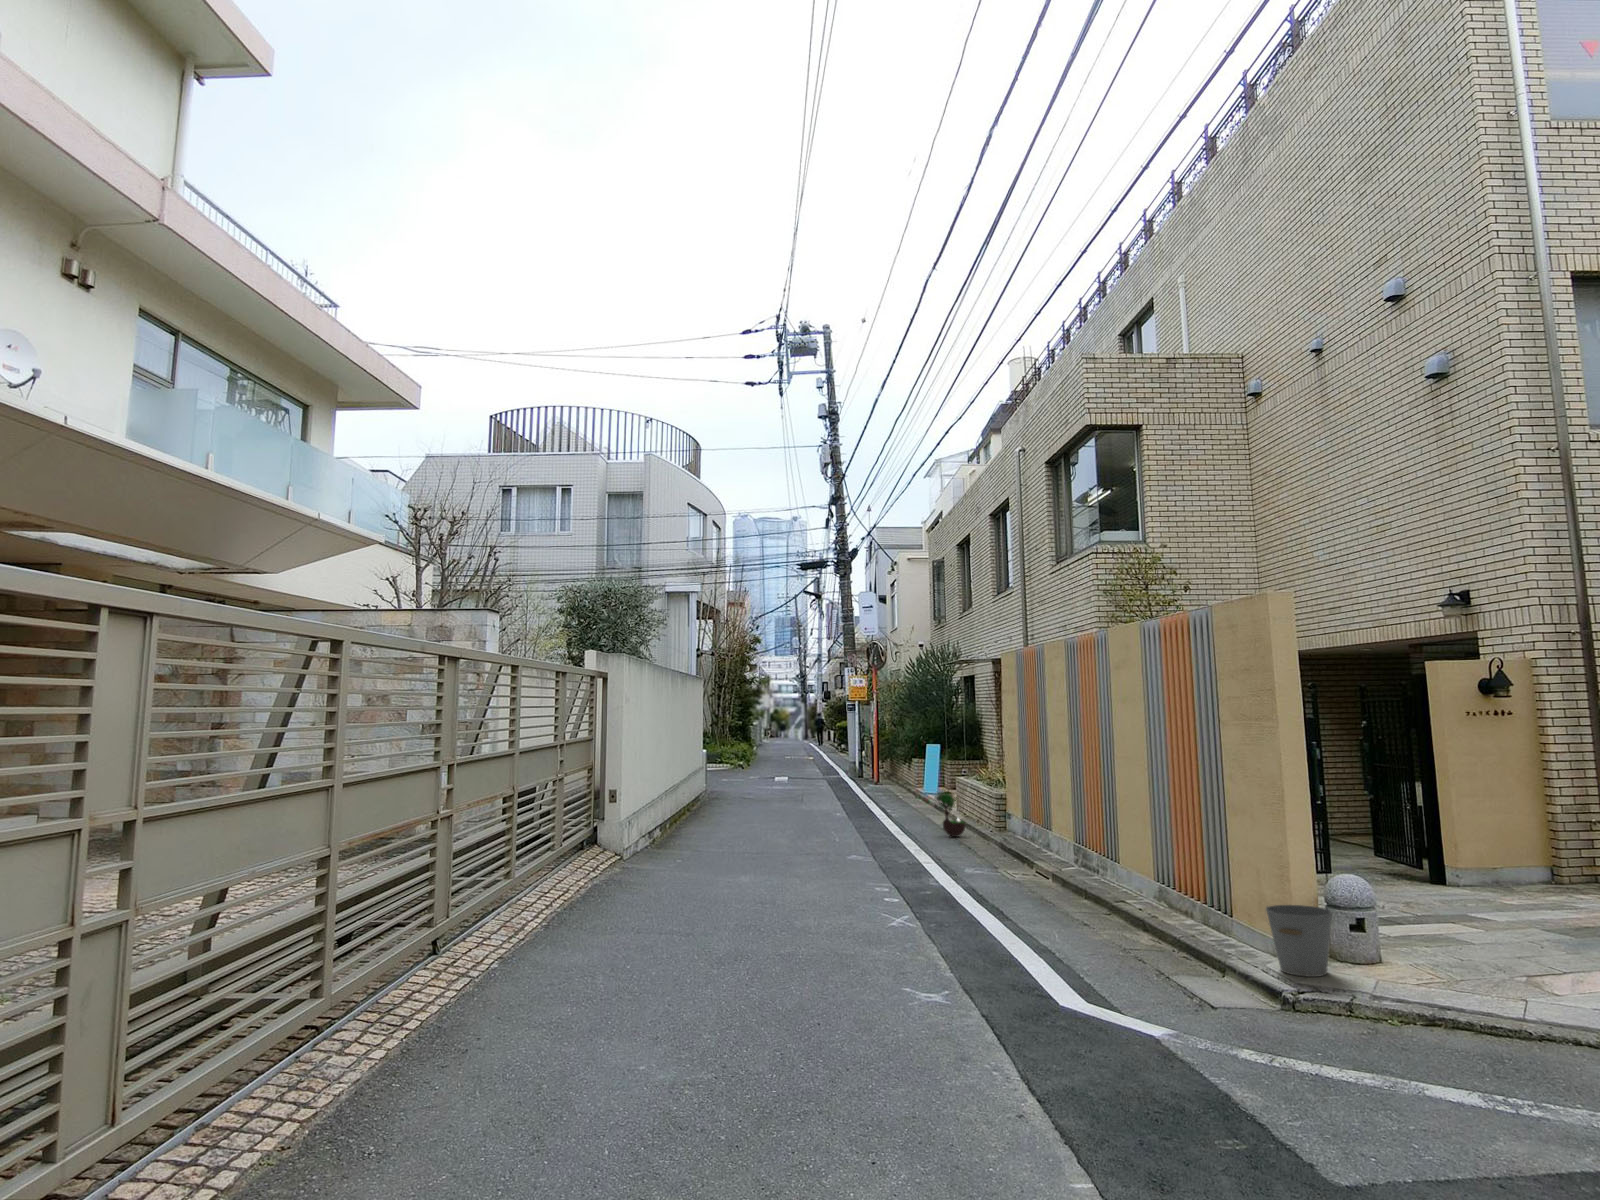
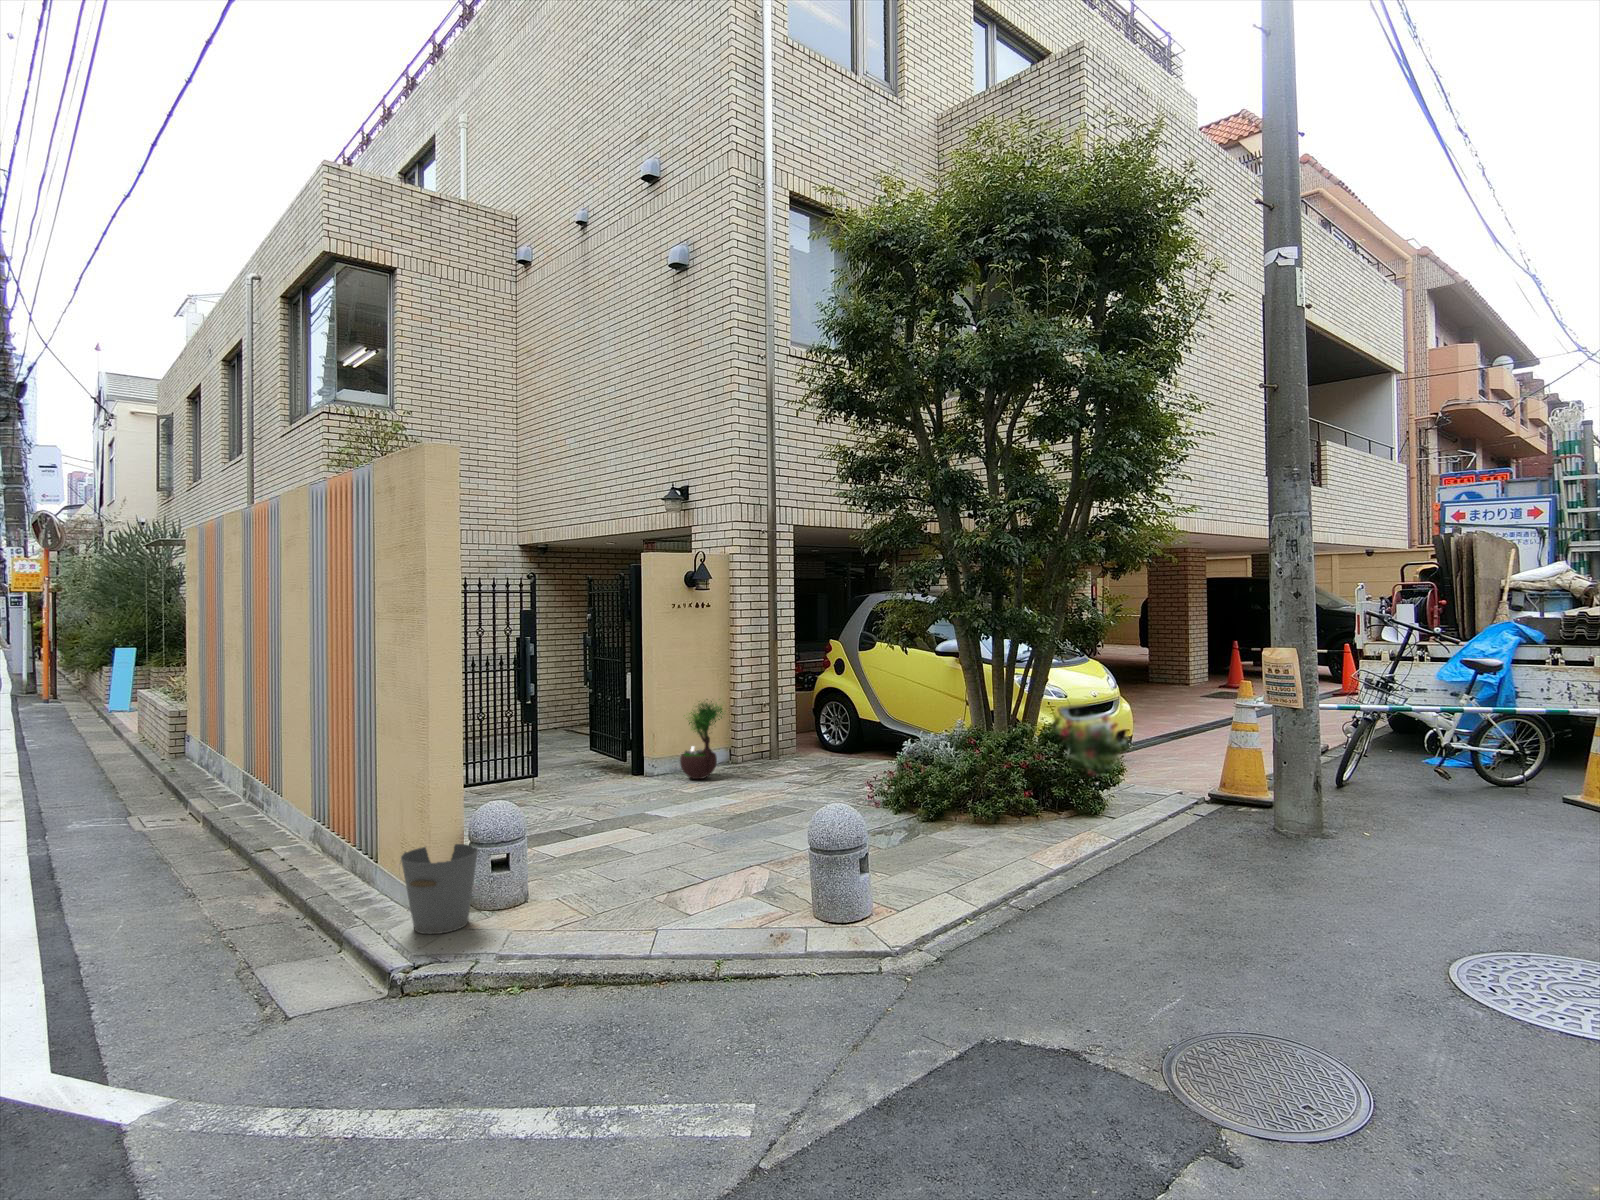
potted tree: present [935,792,965,837] -> present [680,699,723,779]

